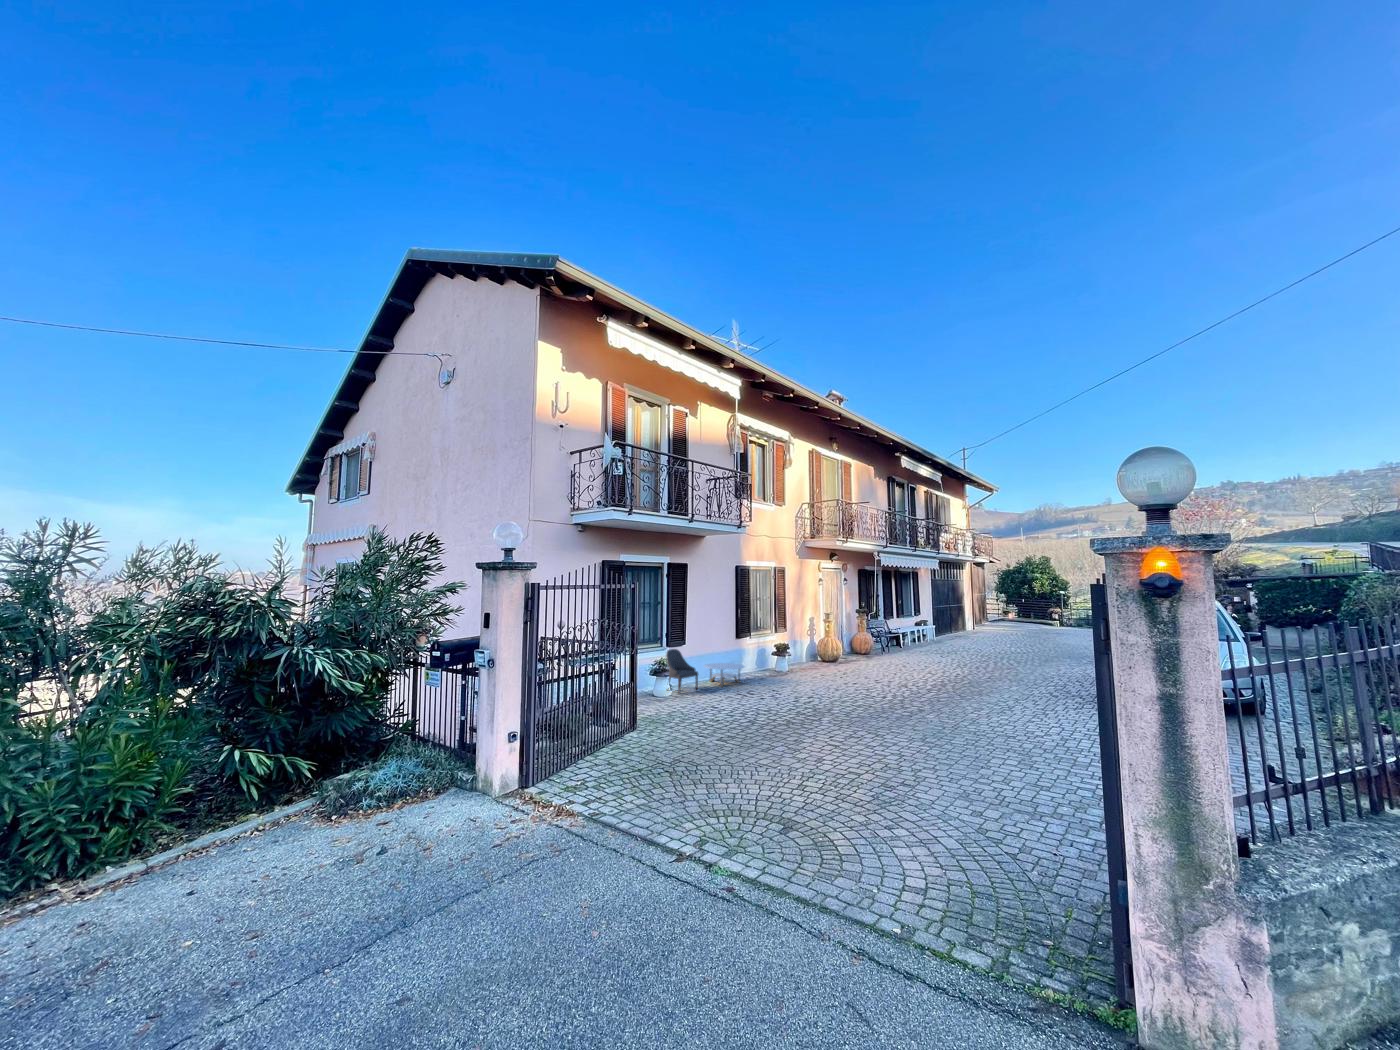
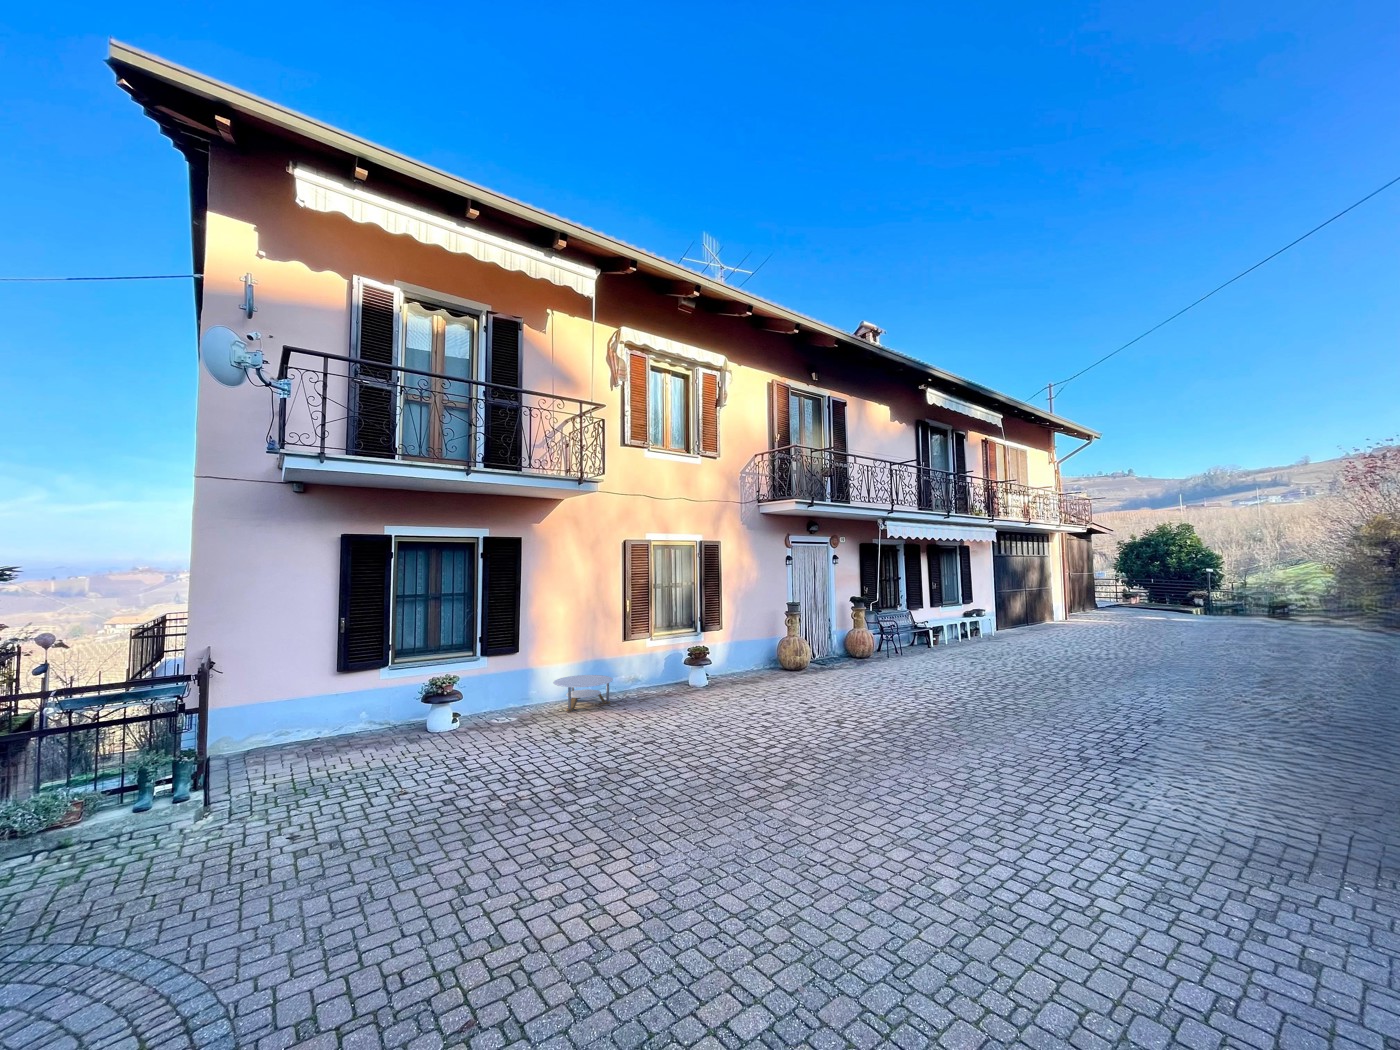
chair: present [666,649,698,693] -> none [481,657,527,723]

